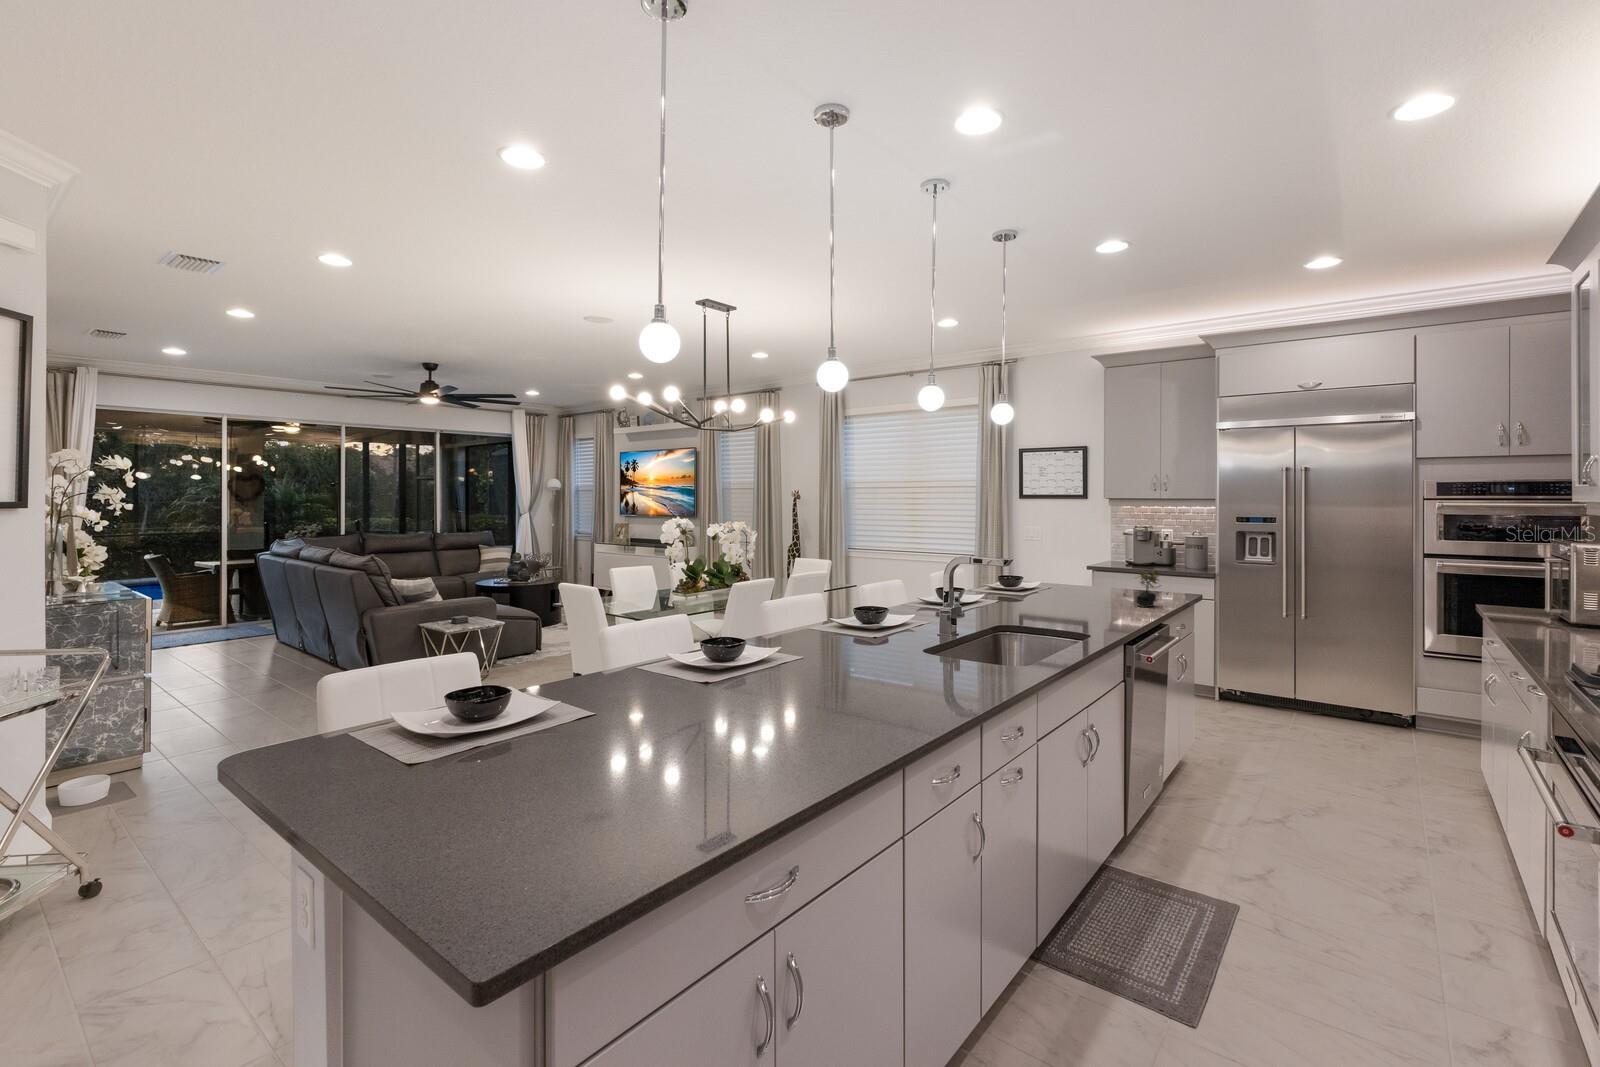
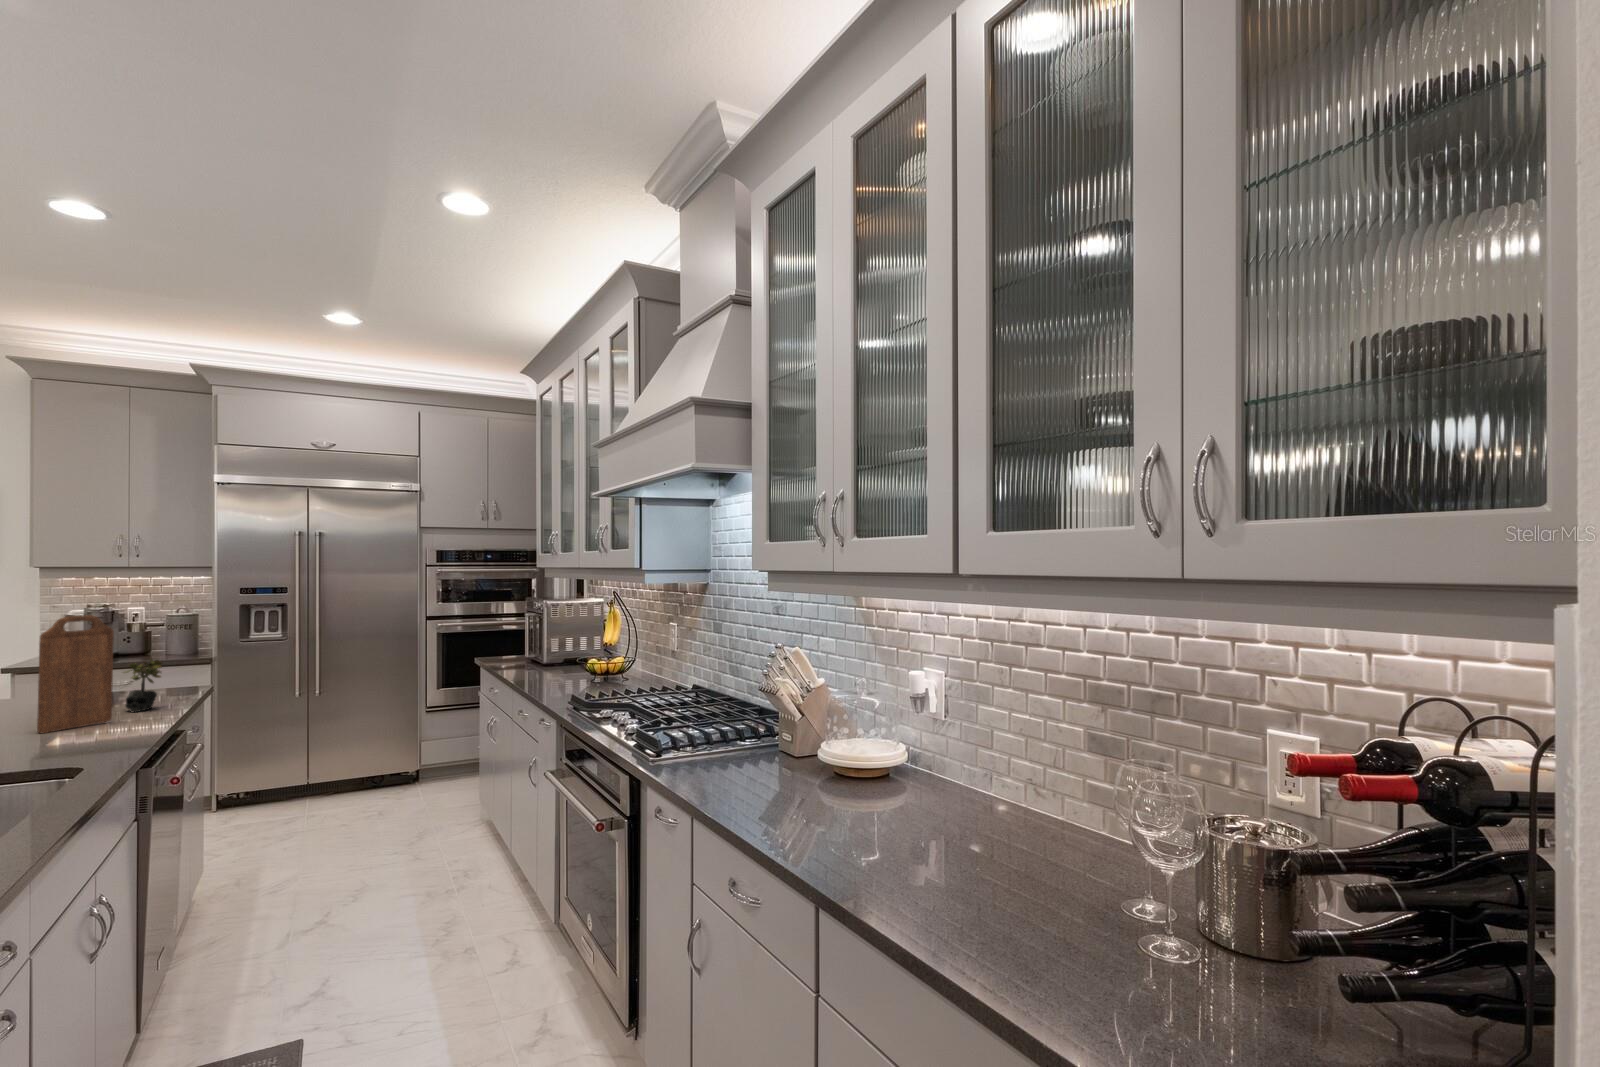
cutting board: none [1082,535,1125,612] -> present [37,615,114,734]

